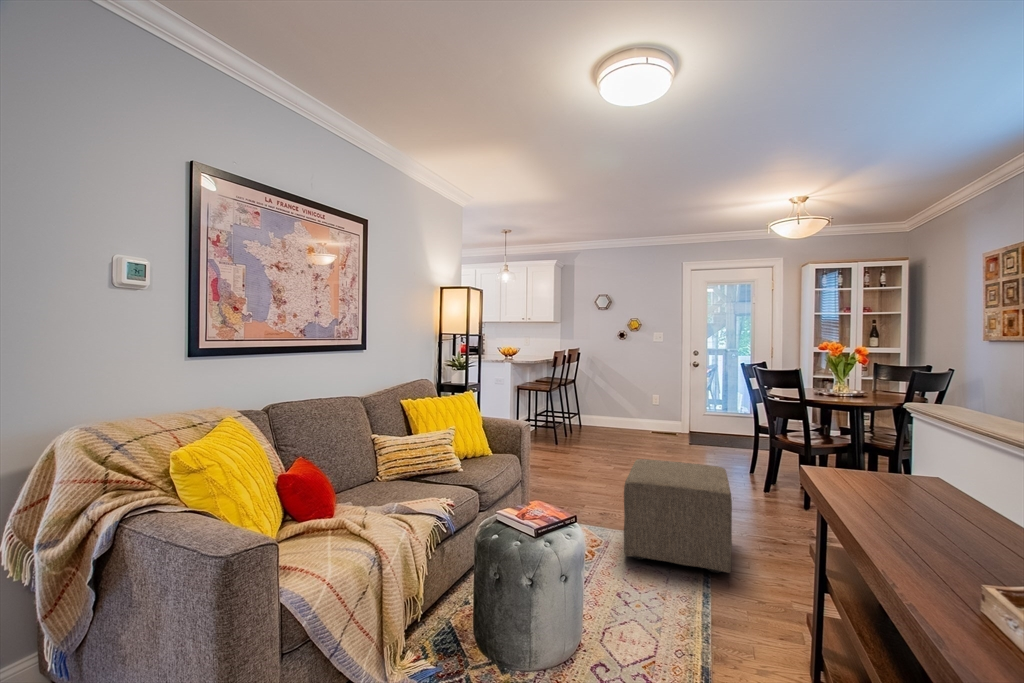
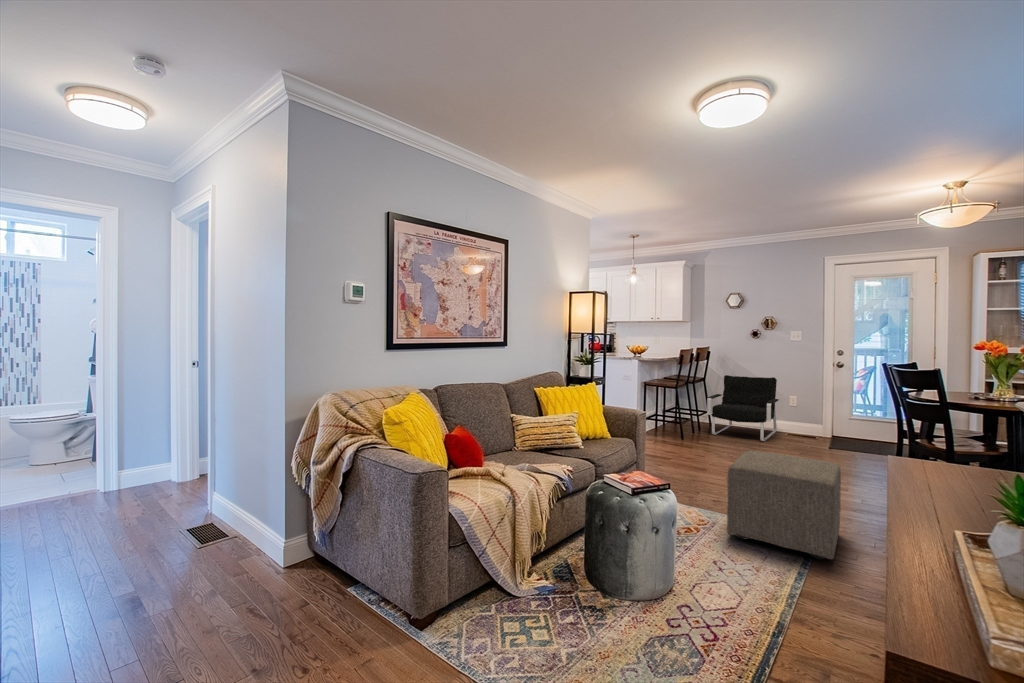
armchair: none [580,376,645,442] -> present [707,375,779,441]

